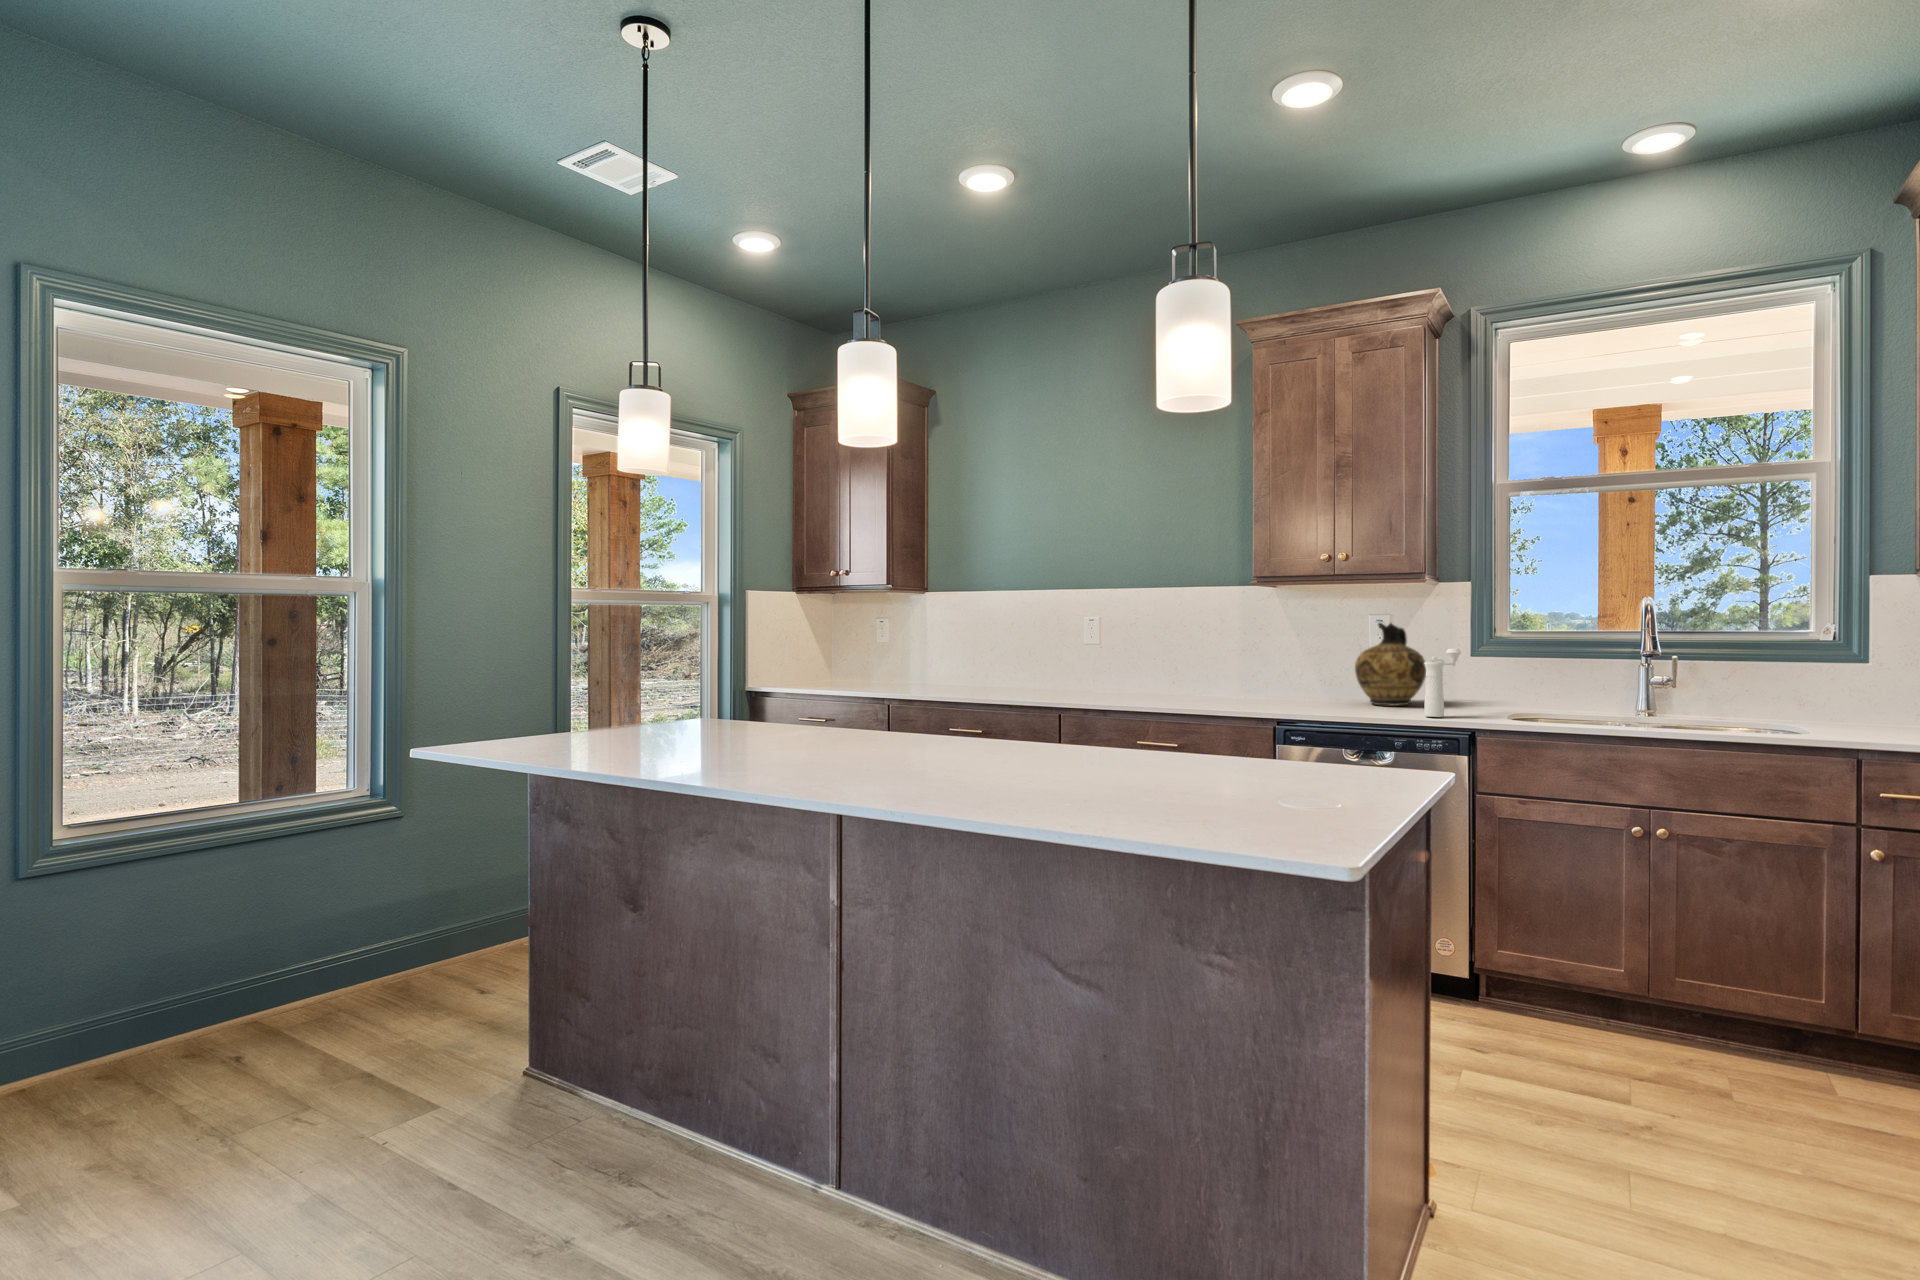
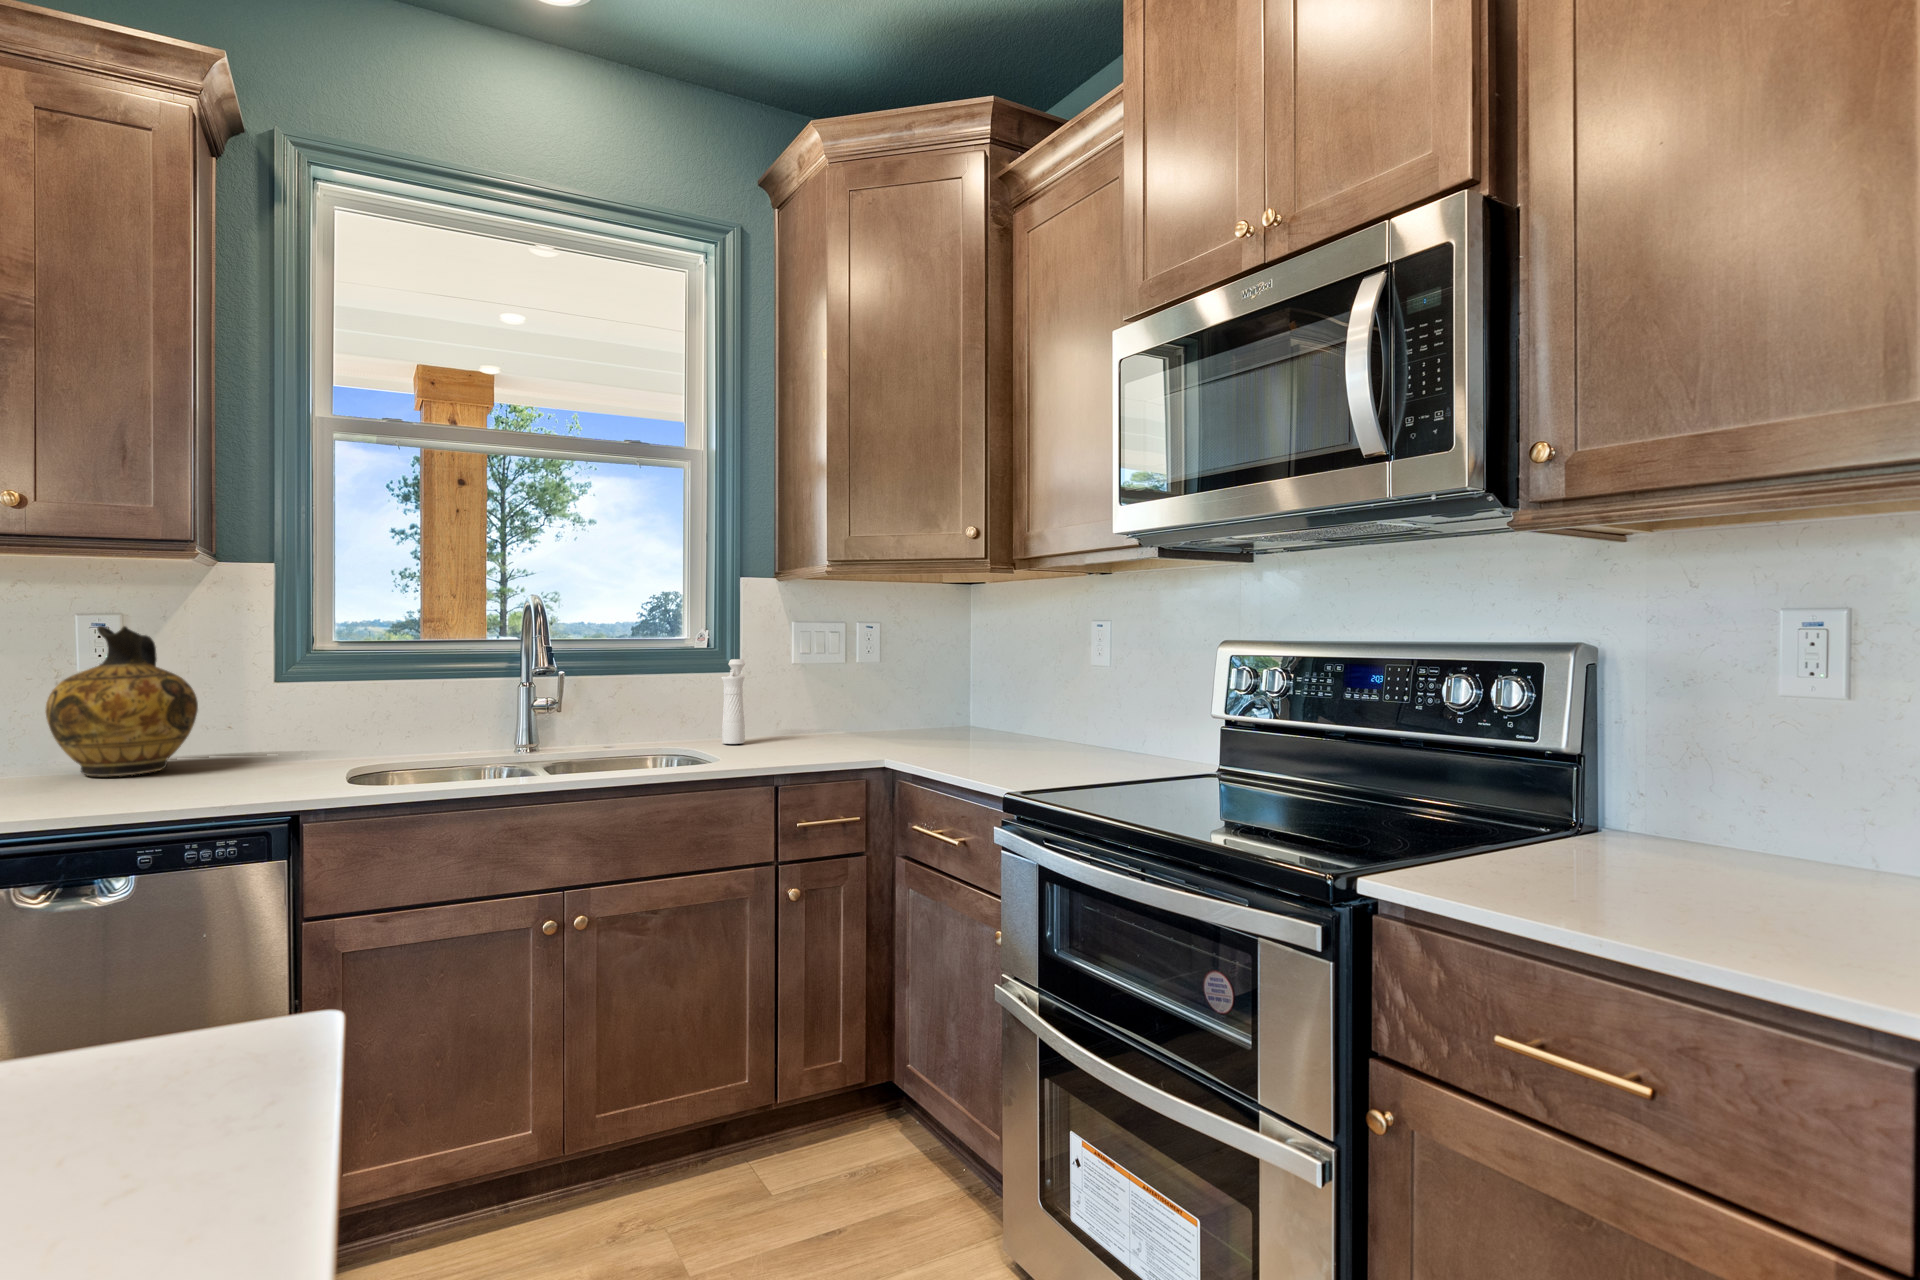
pepper mill: present [1424,649,1461,717] -> present [721,659,745,744]

